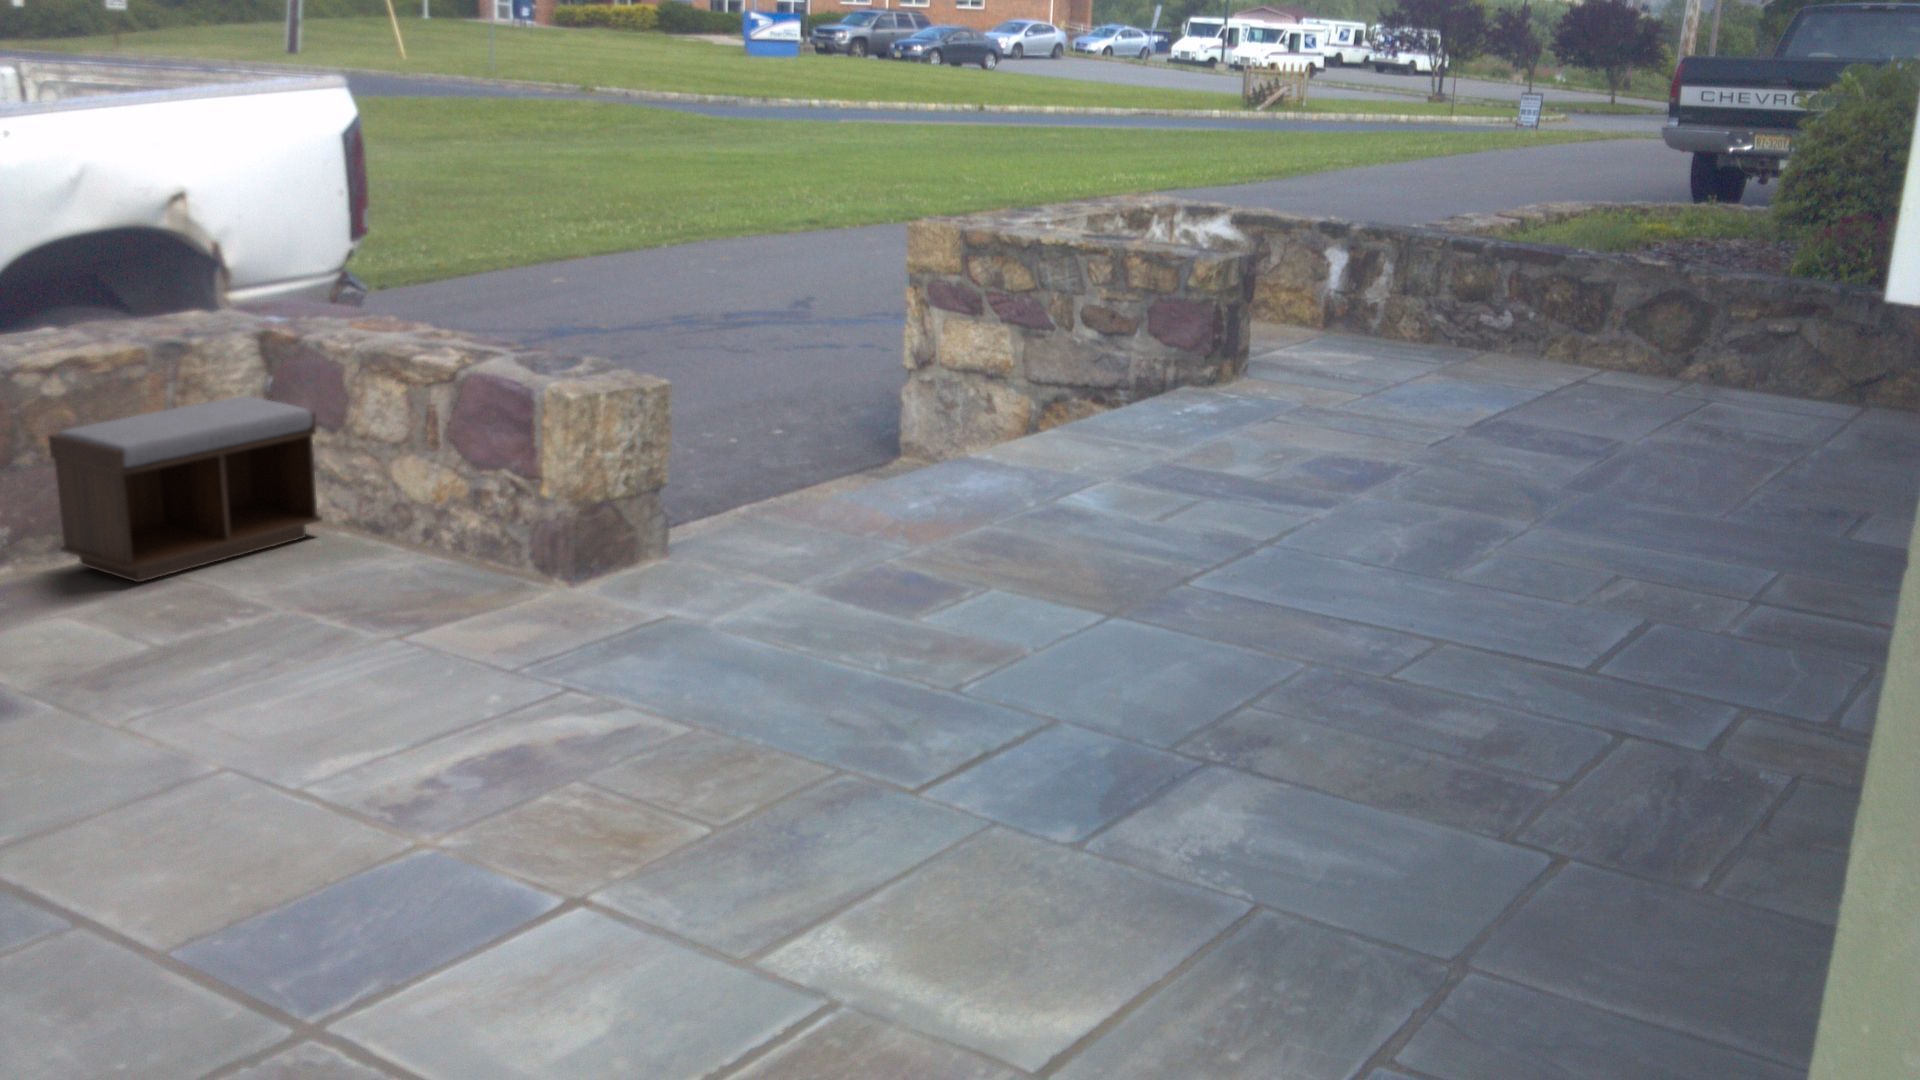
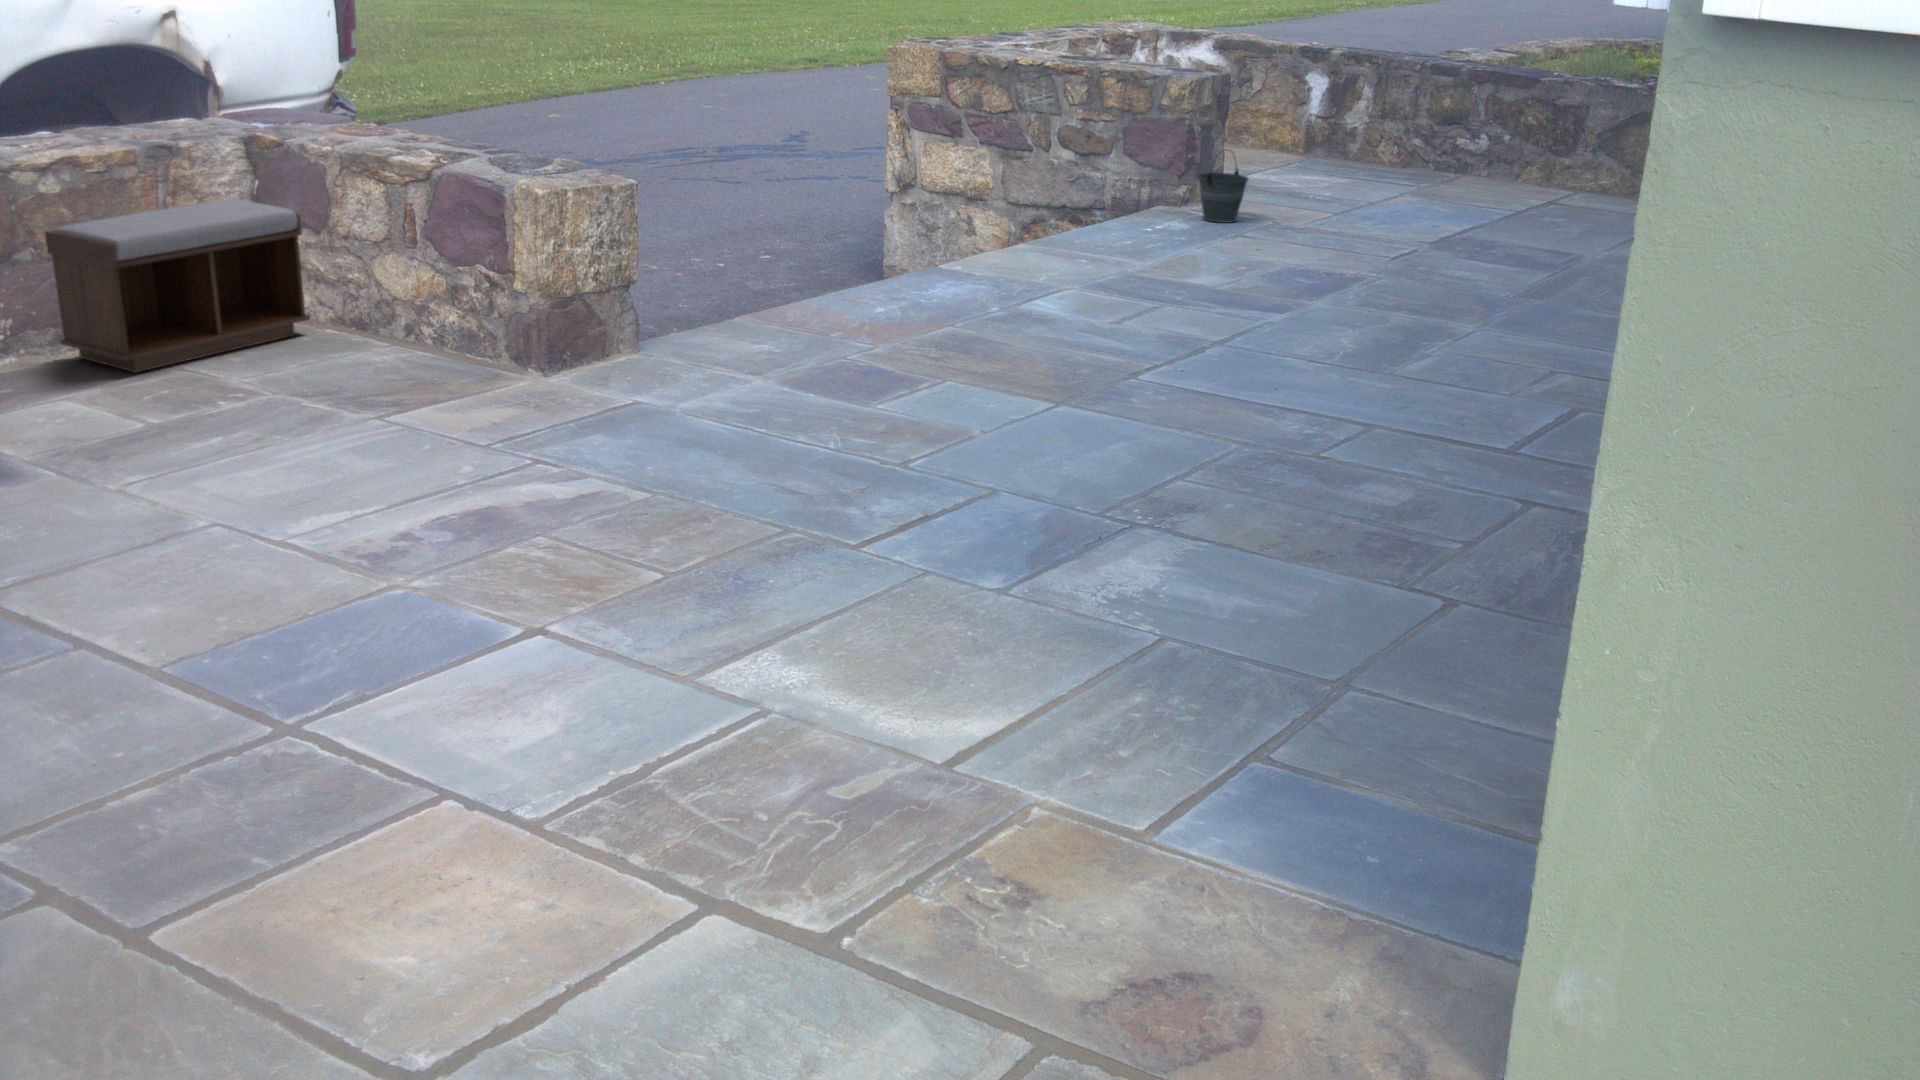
bucket: none [1225,330,1277,404] -> present [1198,150,1248,223]

